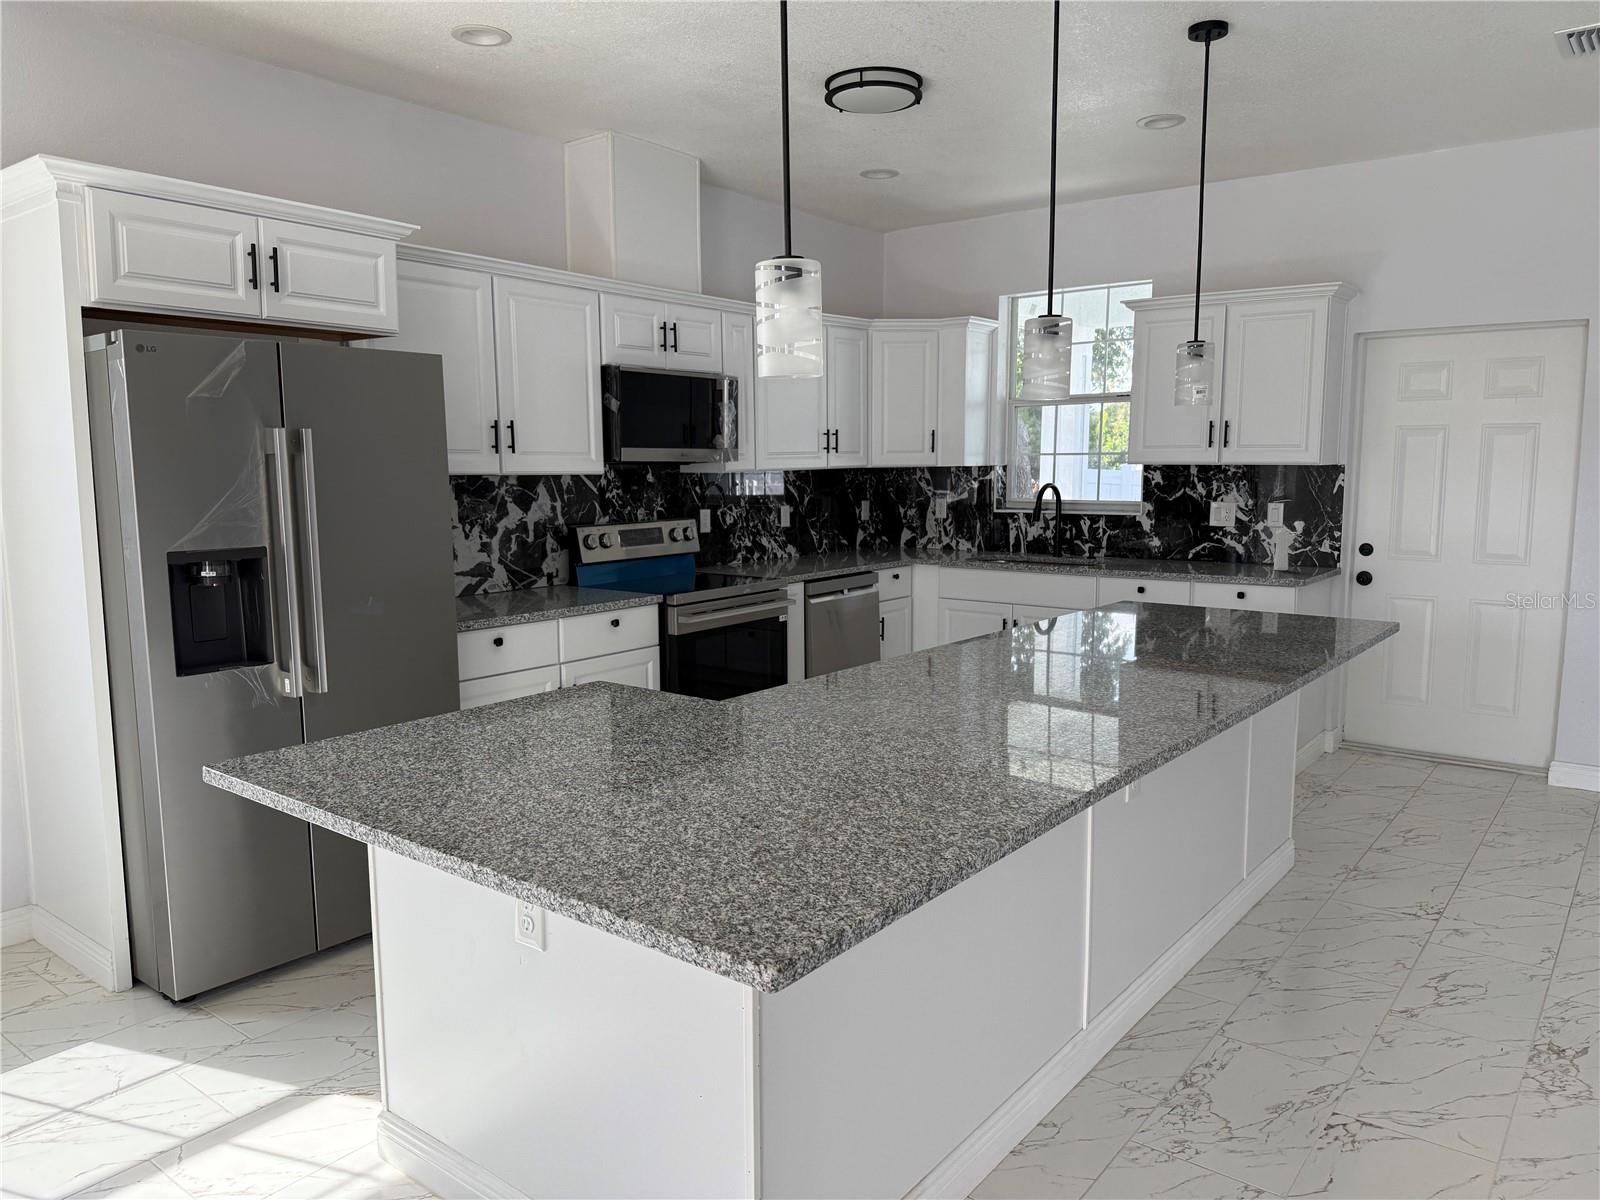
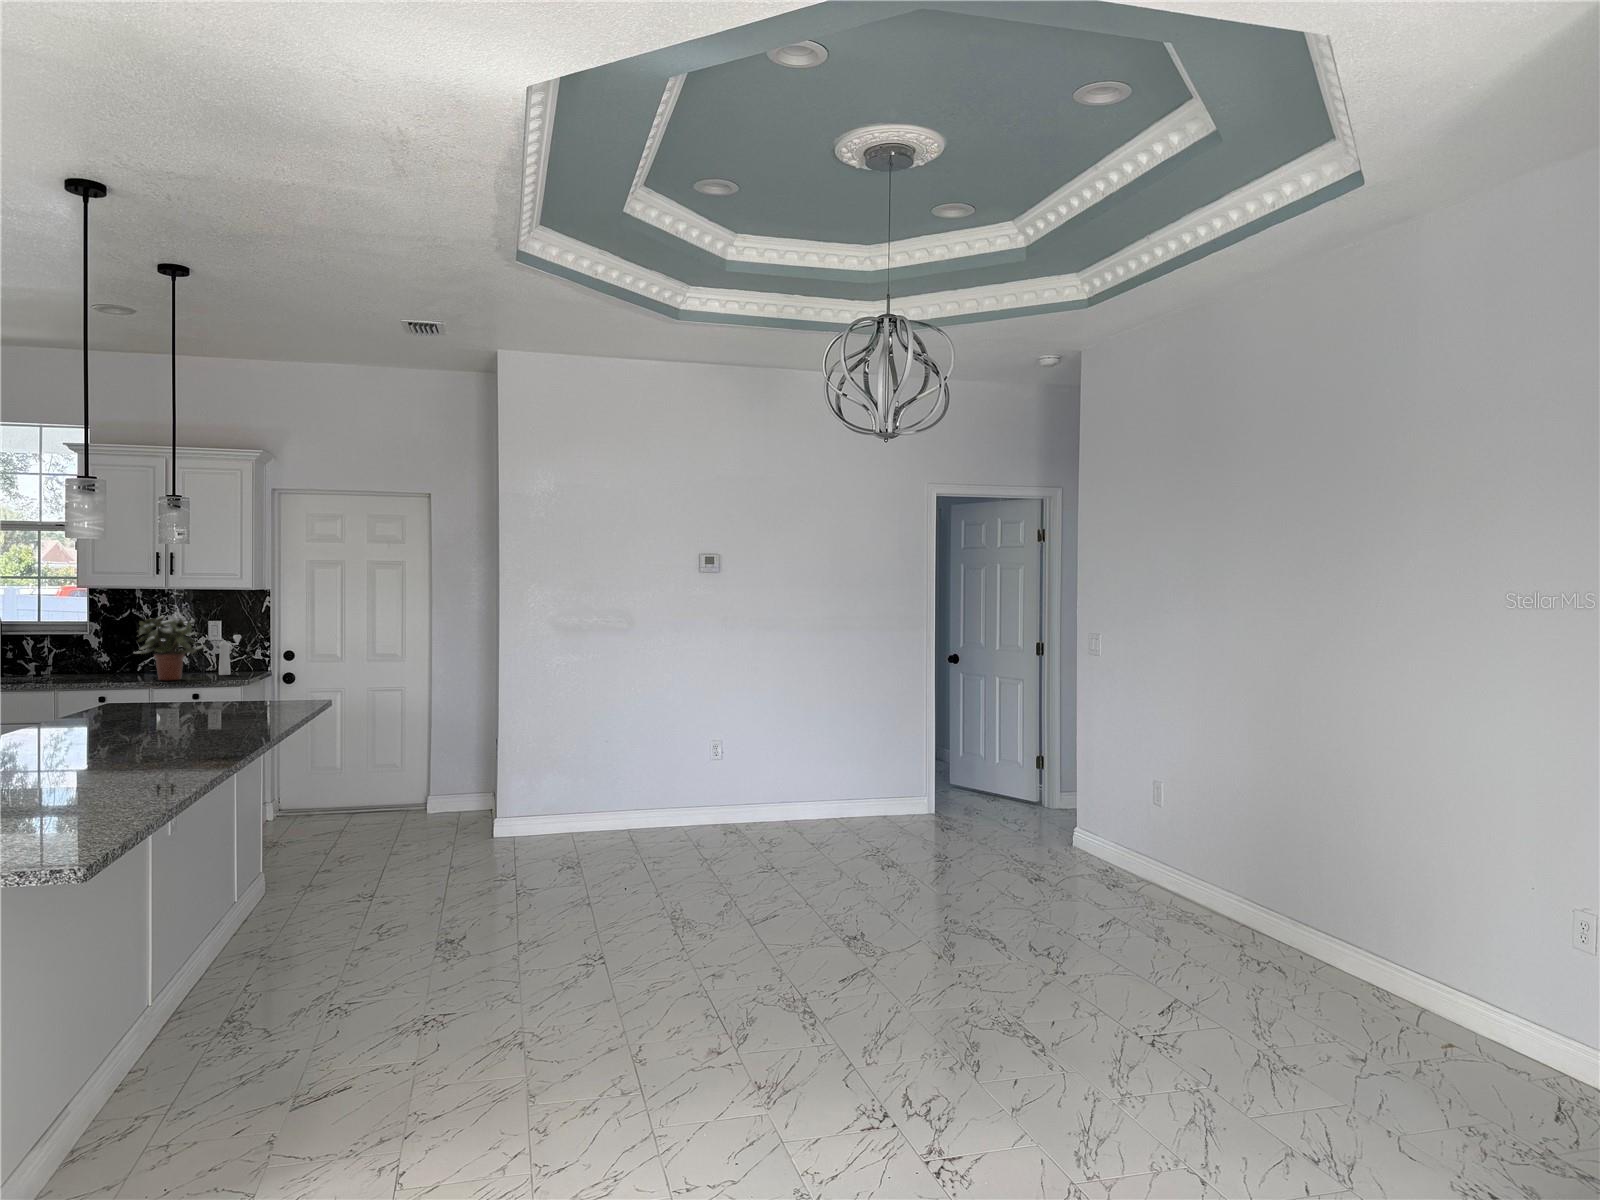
potted plant: none [1177,496,1259,573] -> present [134,616,205,680]

